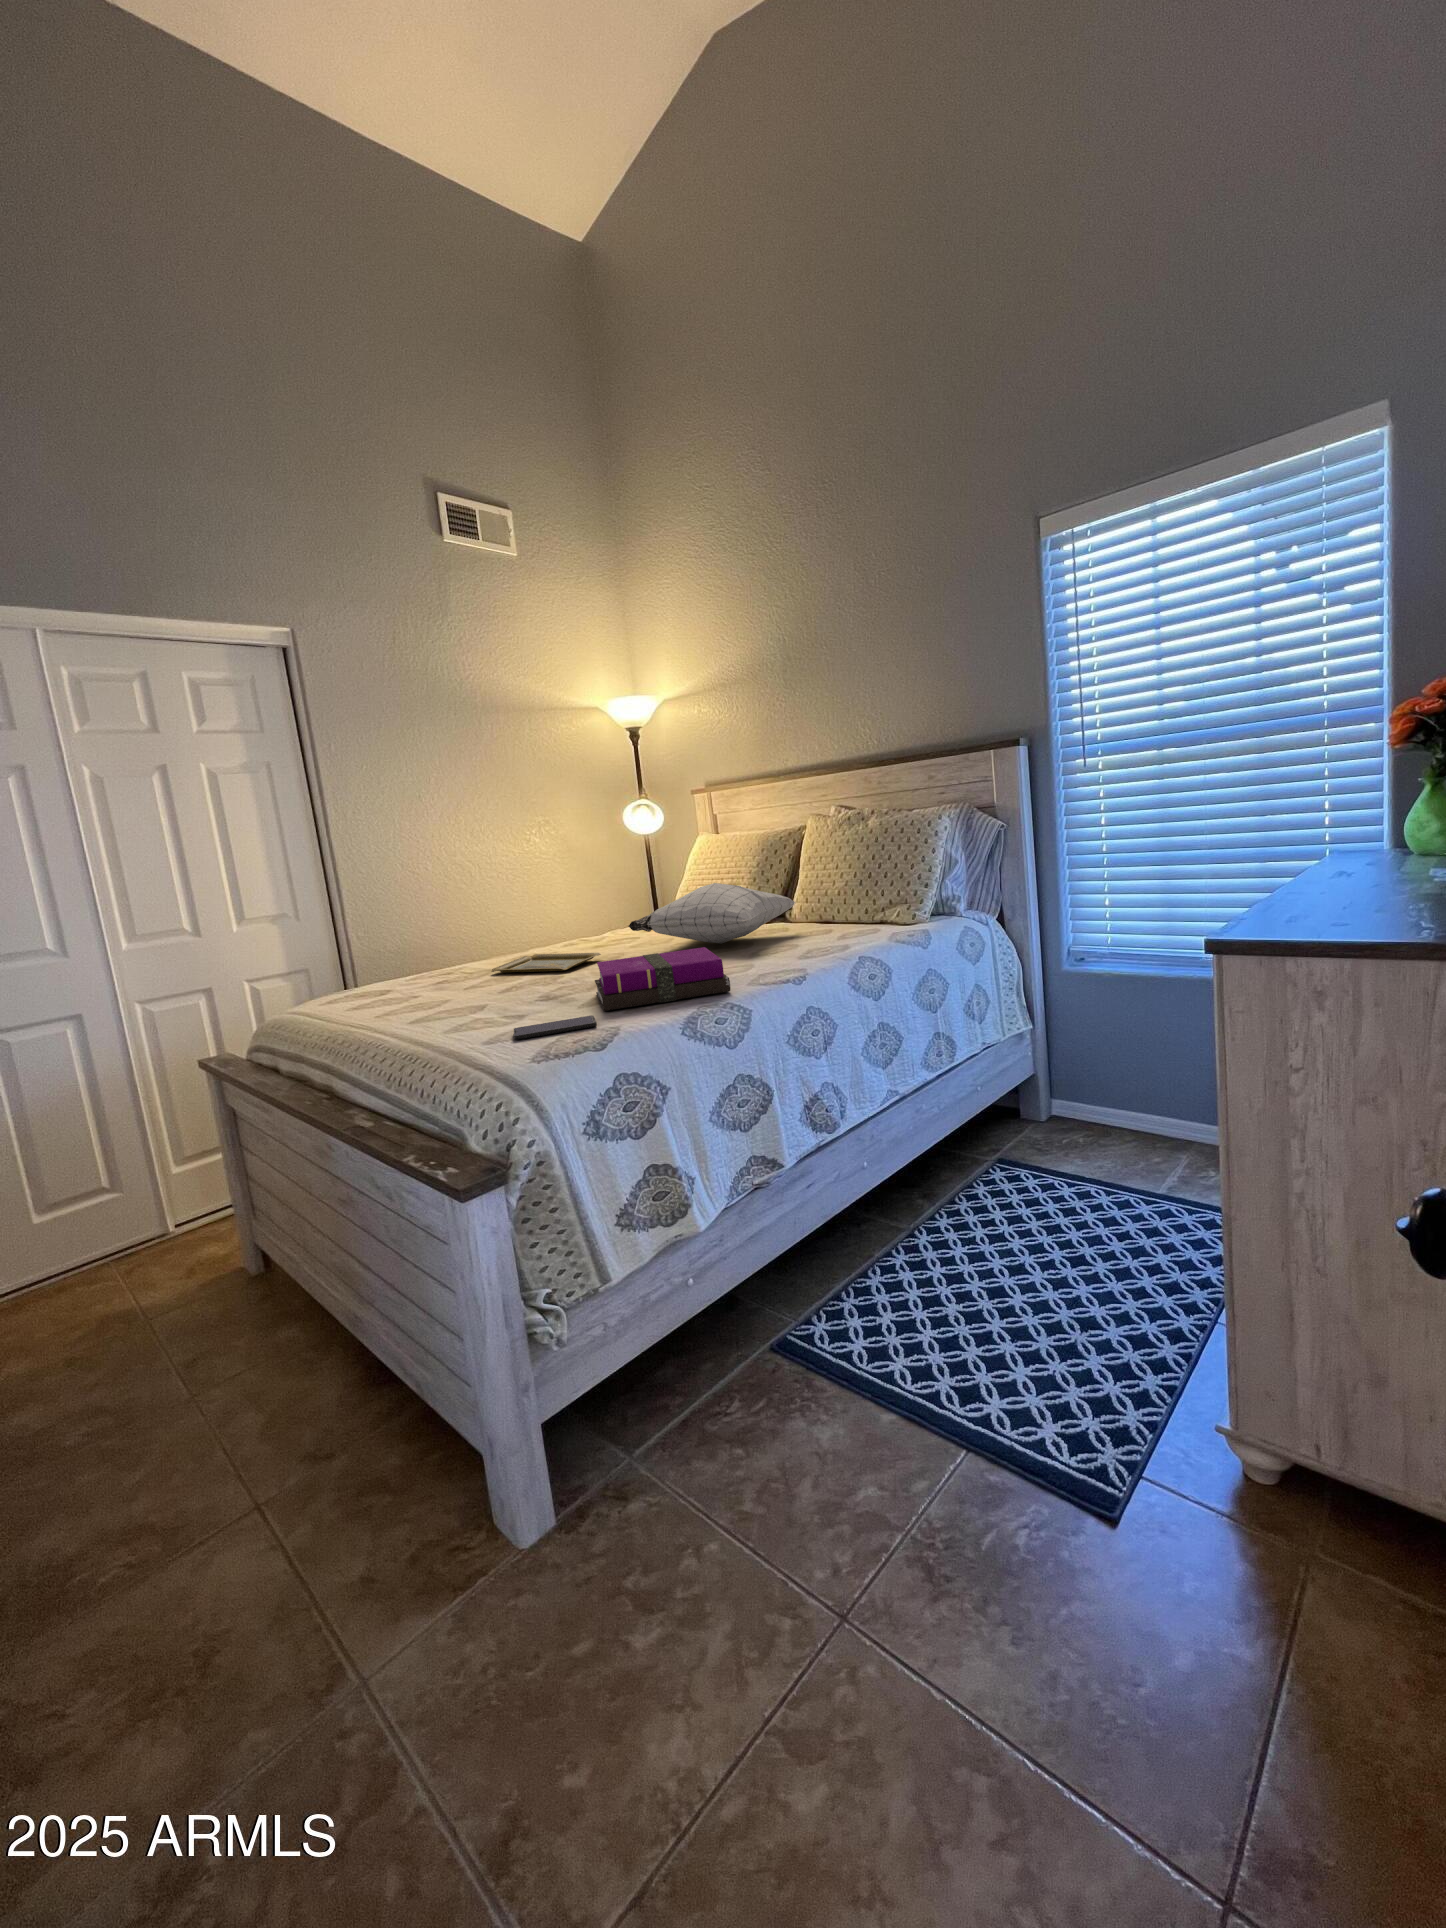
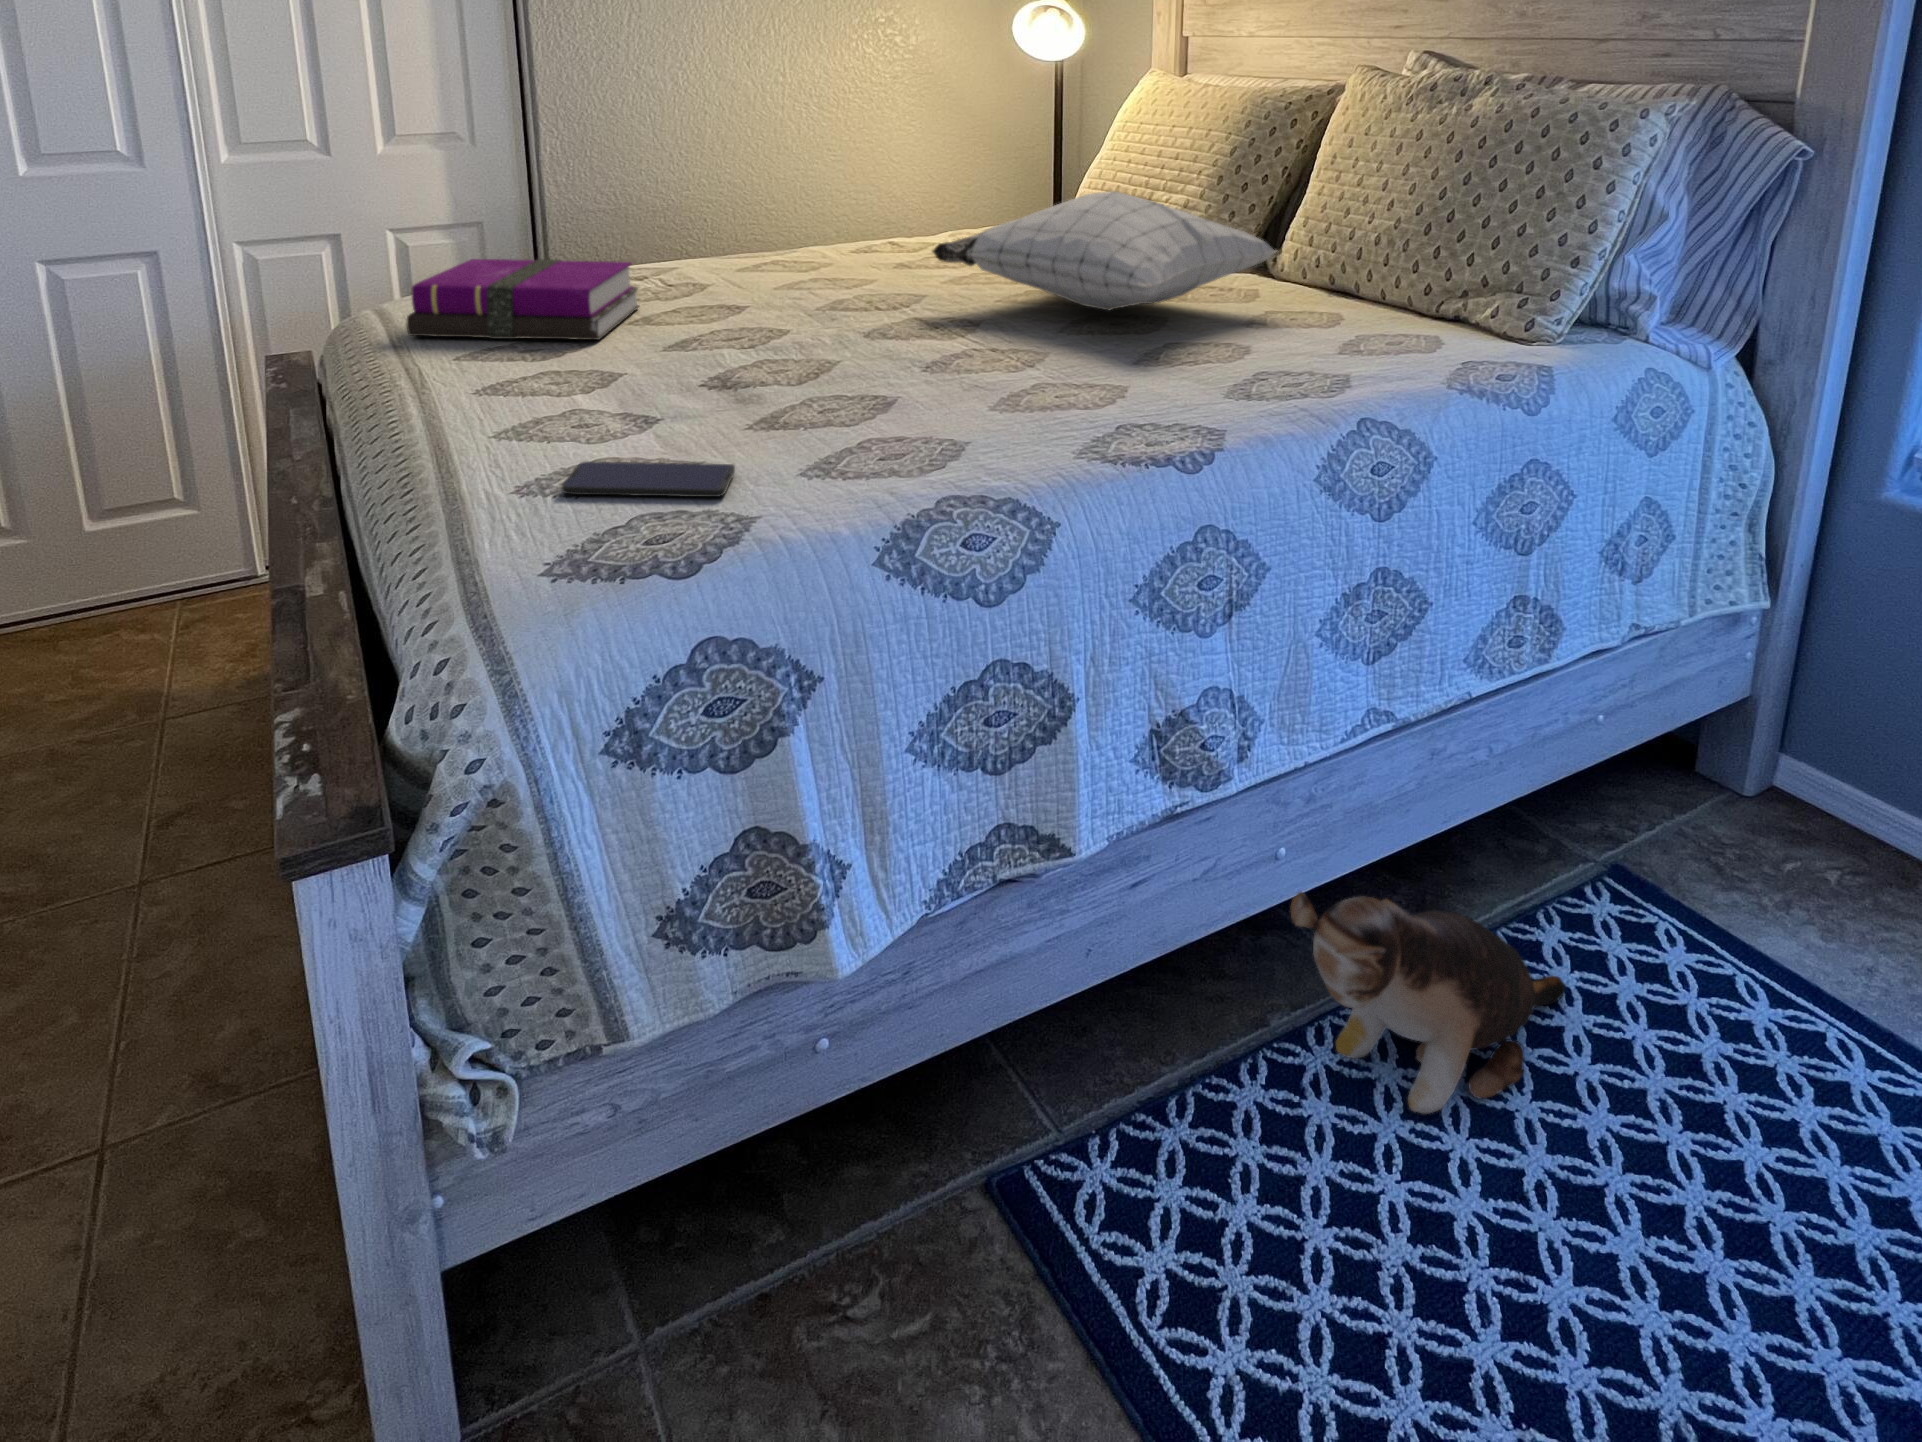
notebook: present [595,947,731,1011] -> present [407,259,639,340]
tray: present [492,953,601,973] -> none [688,268,881,316]
plush toy: none [875,1167,991,1264] -> present [1290,892,1566,1114]

